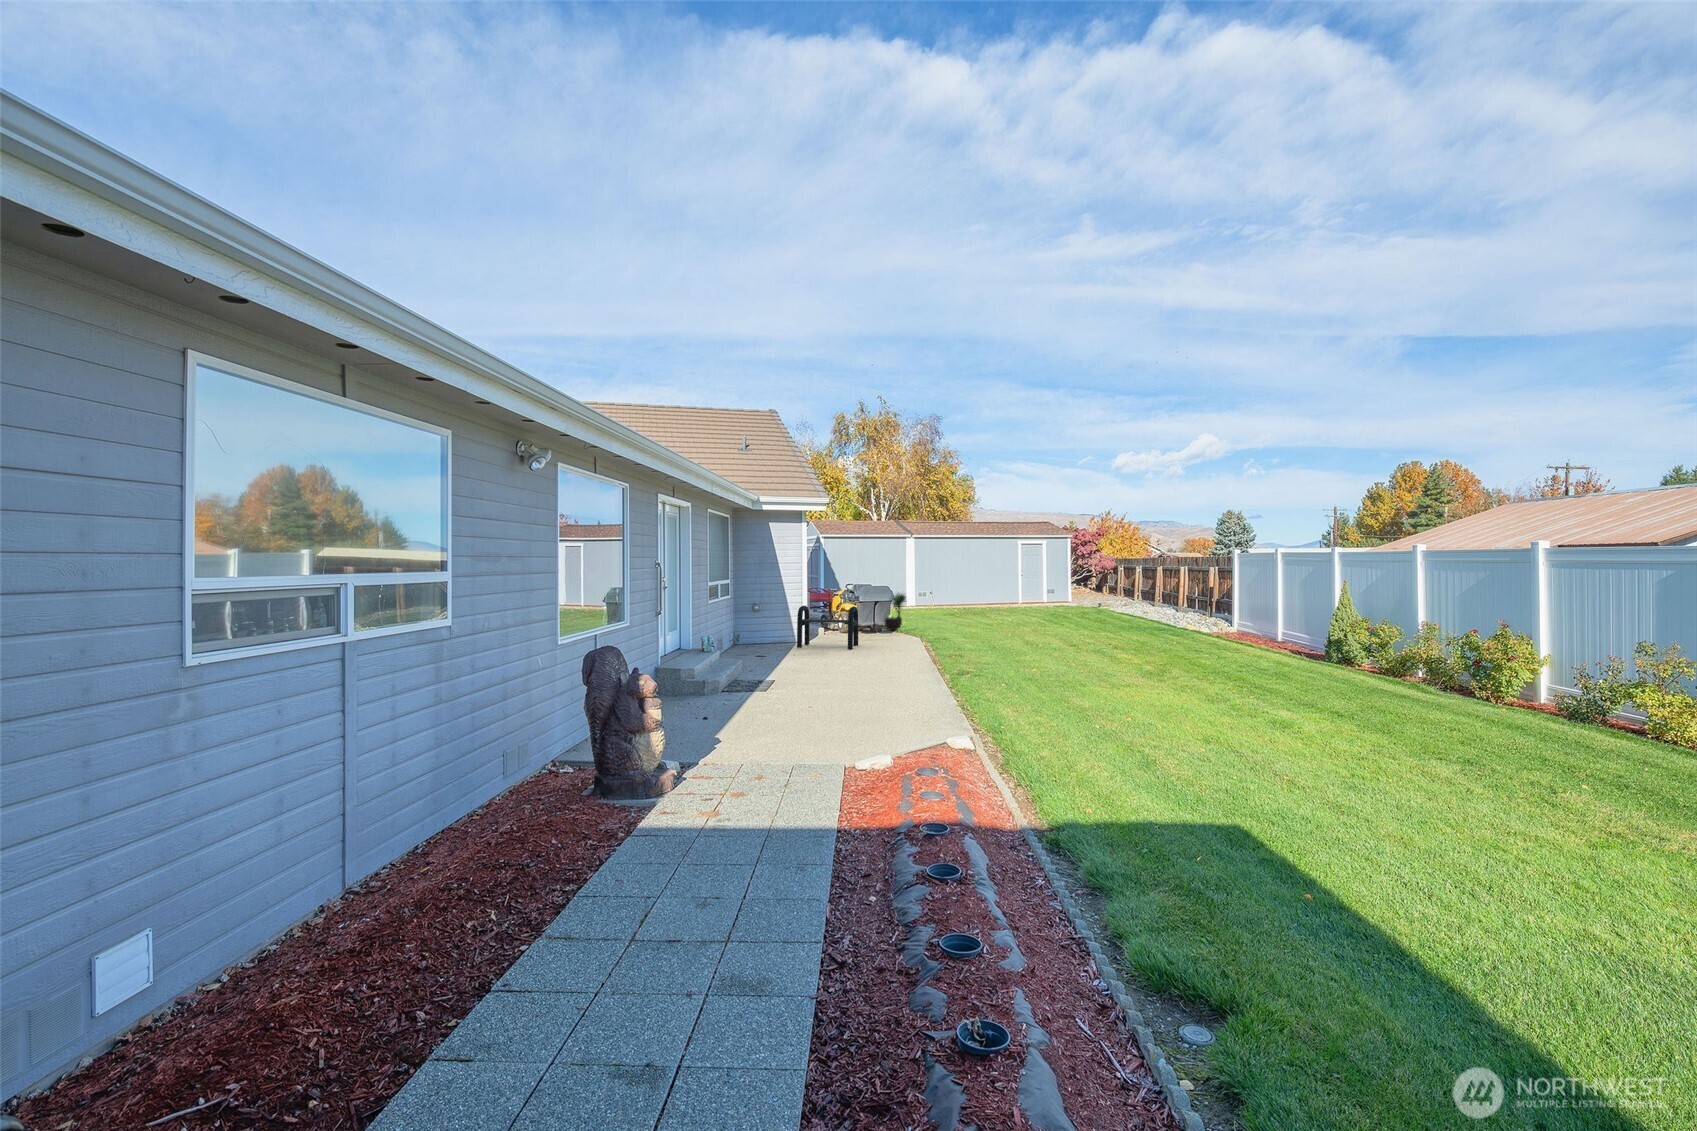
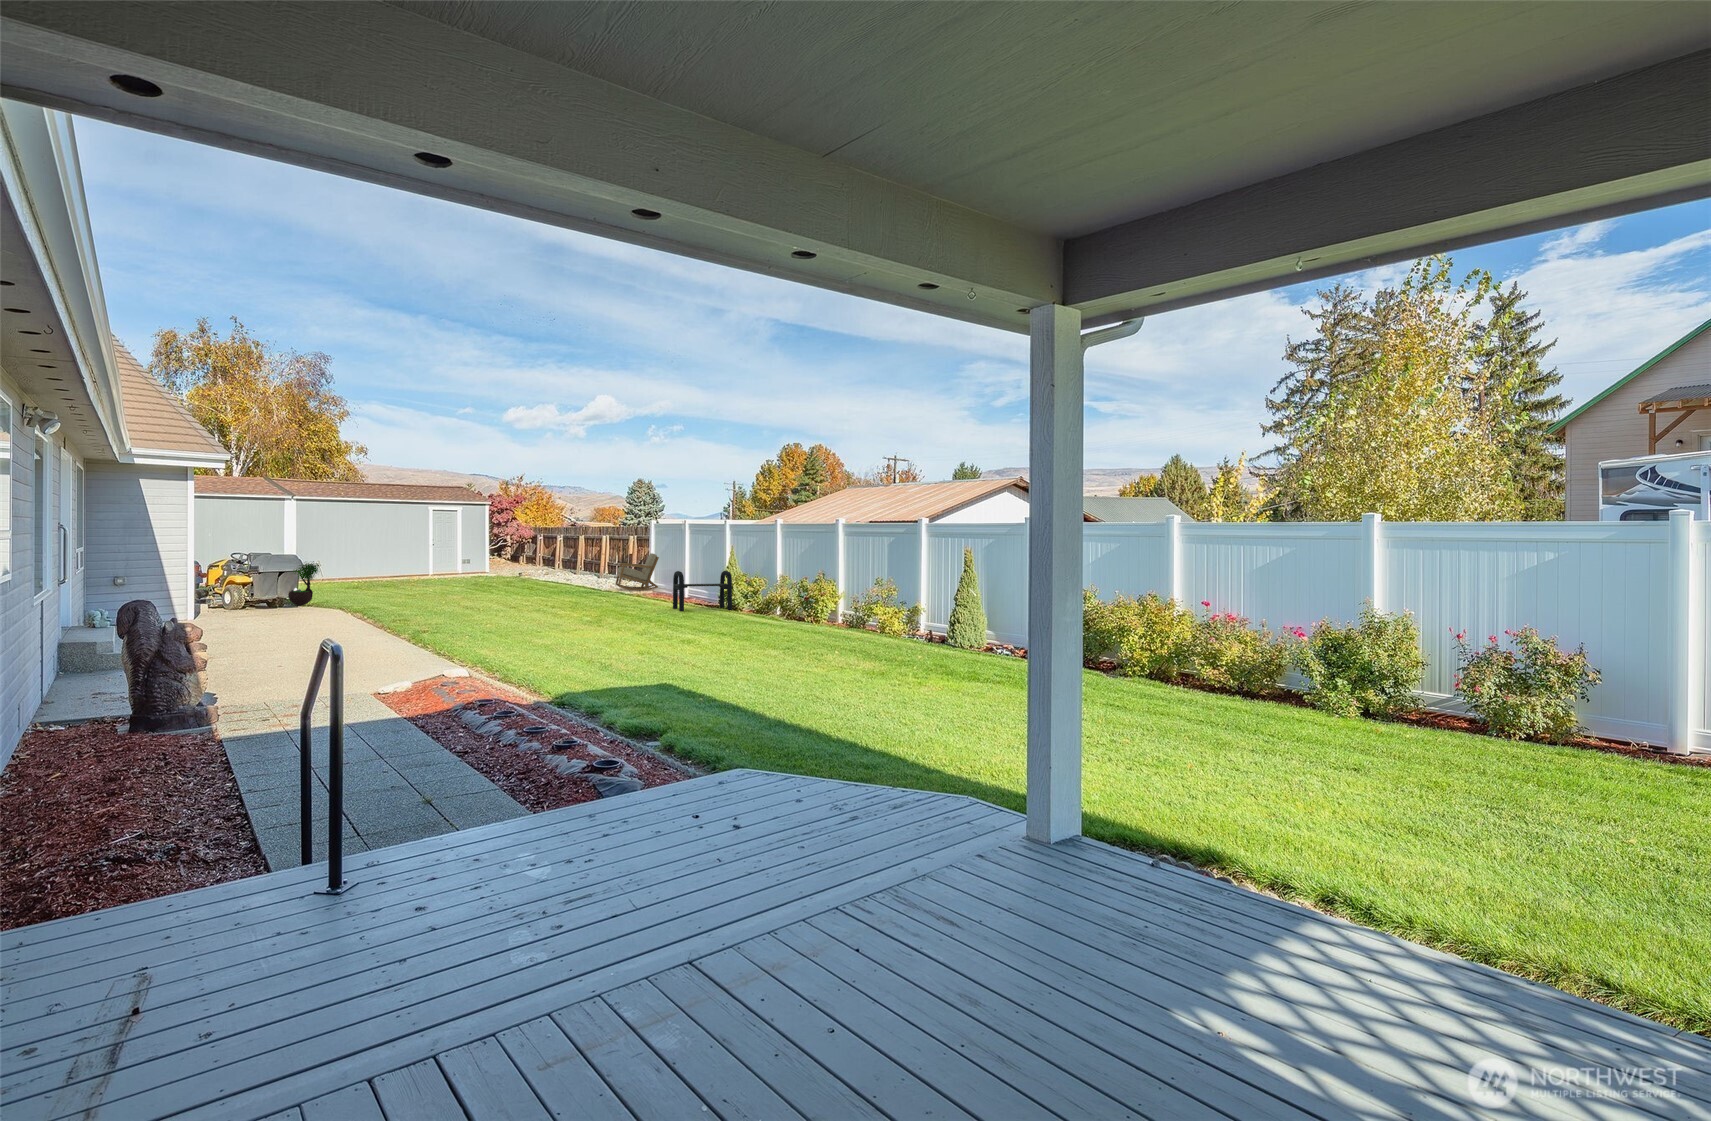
chair: none [1190,588,1244,631] -> present [615,553,659,590]
bench: present [797,606,858,649] -> present [673,571,732,611]

